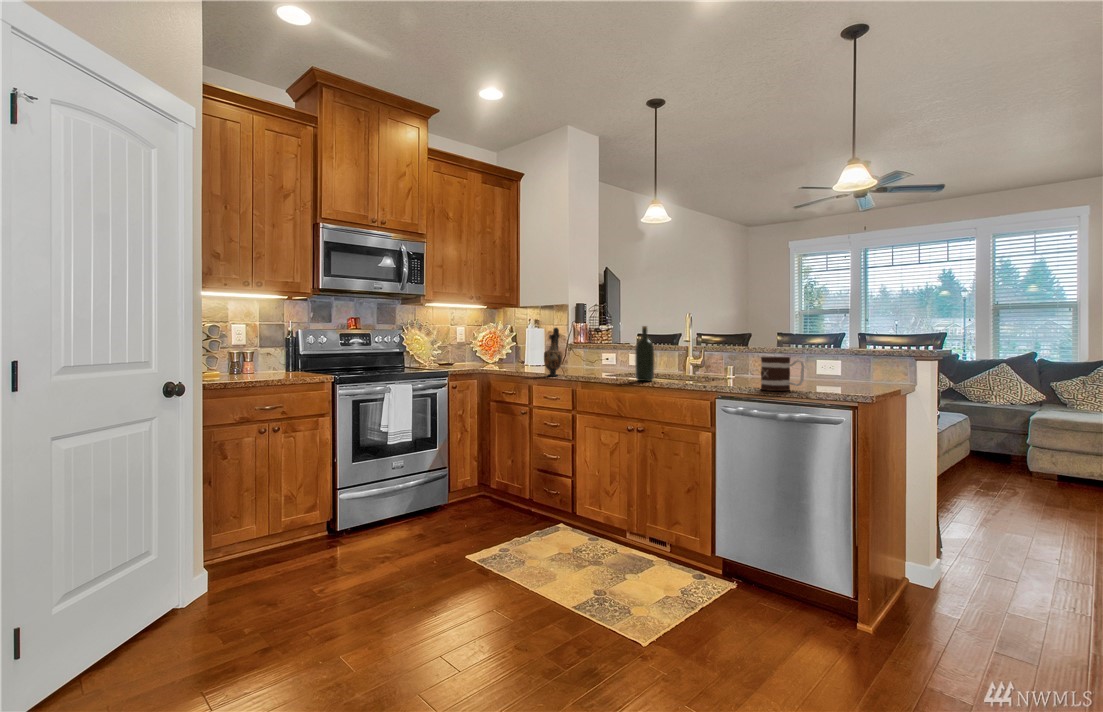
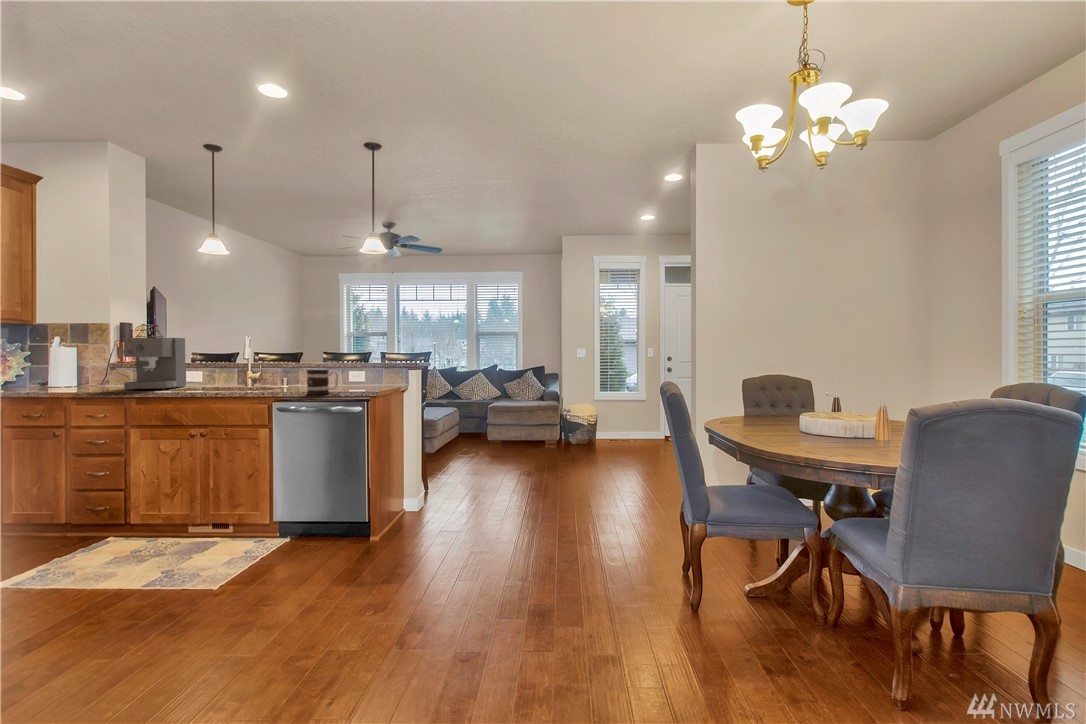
coffee maker: none [577,318,629,373] -> present [124,338,186,390]
wine bottle: present [635,326,655,381] -> none [195,346,215,394]
vase: present [544,328,563,376] -> none [82,346,107,395]

